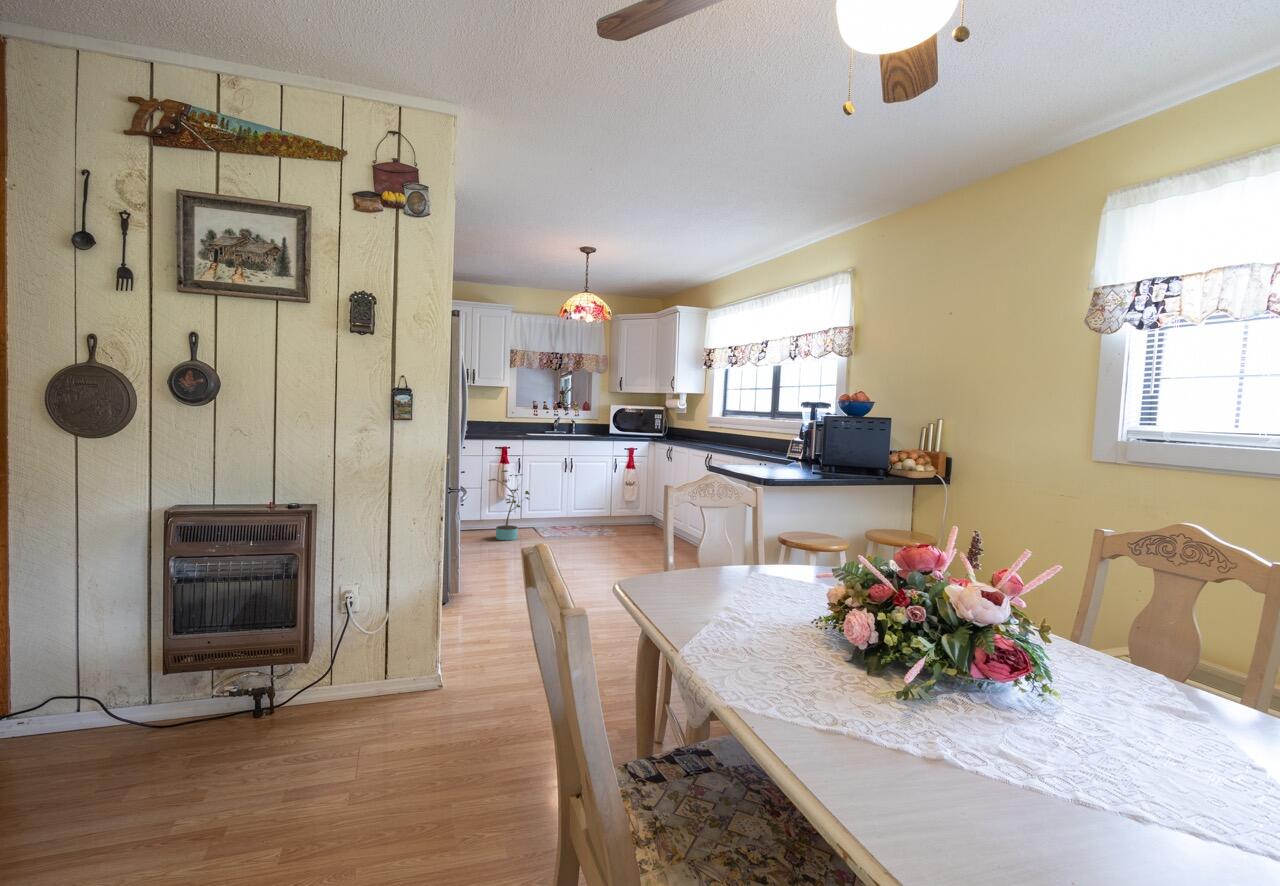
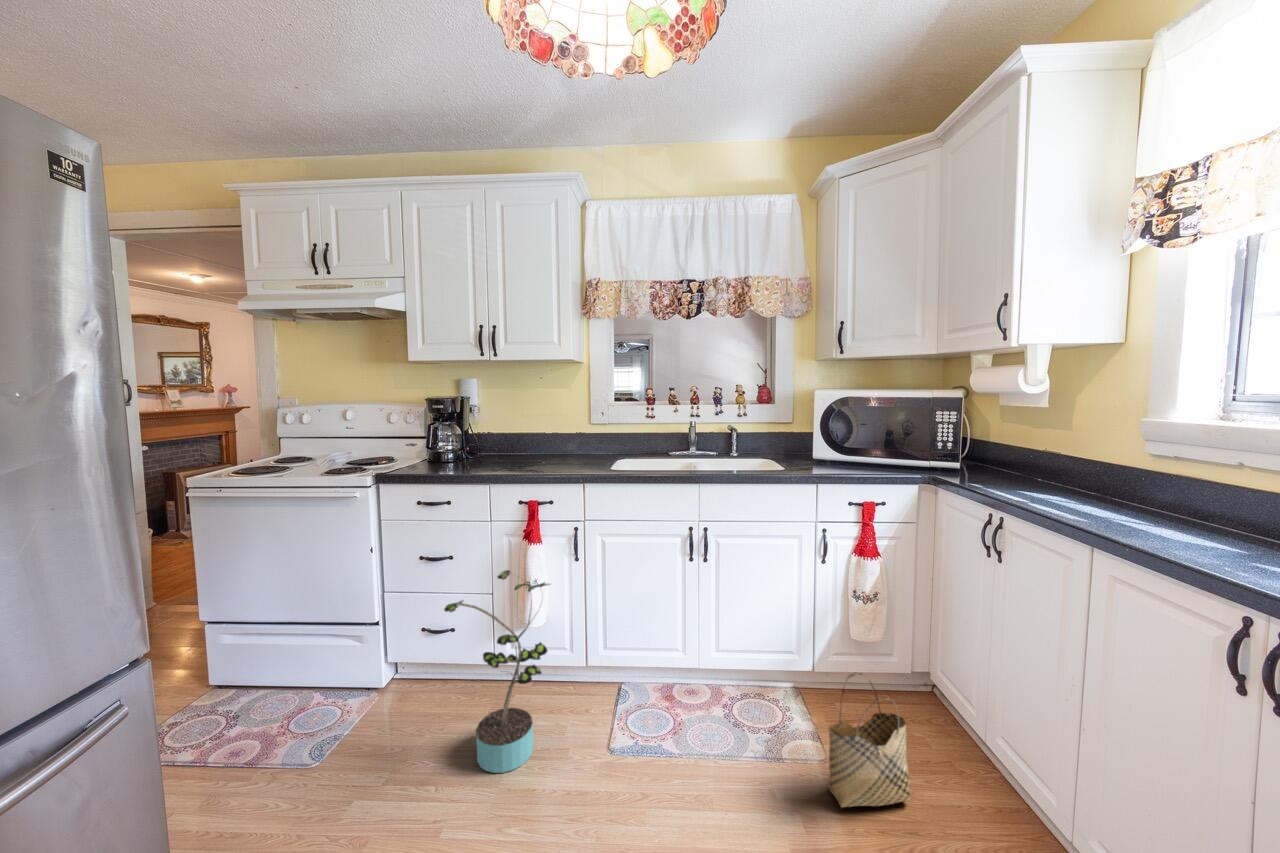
woven basket: none [620,497,644,535] -> present [828,672,910,808]

